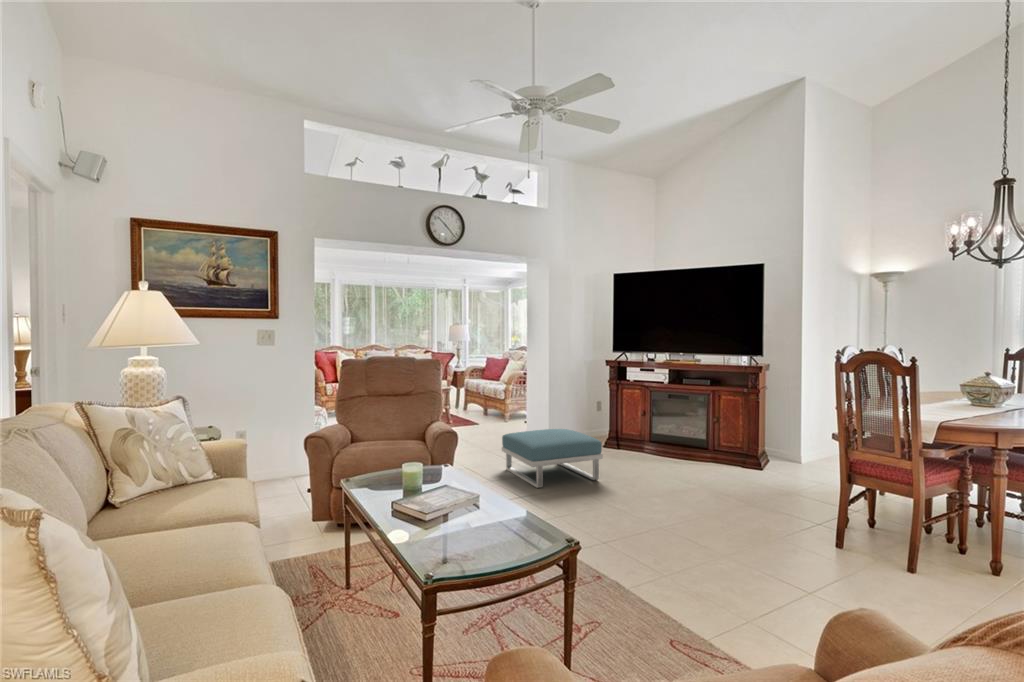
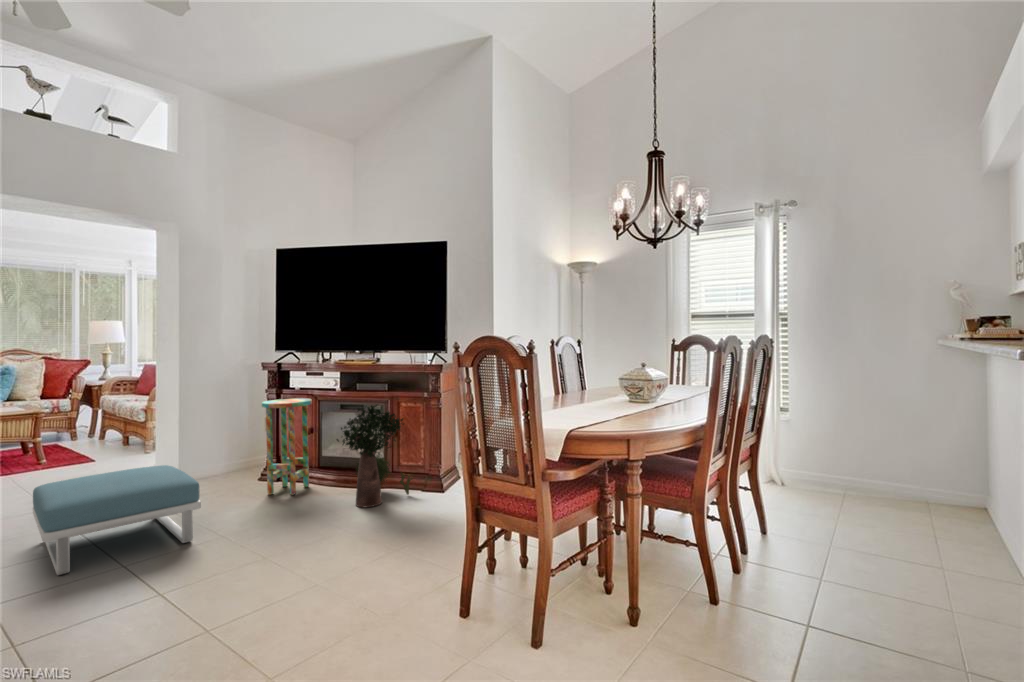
side table: none [614,388,650,459] -> present [262,398,312,495]
potted plant: none [681,395,737,474] -> present [337,405,413,507]

